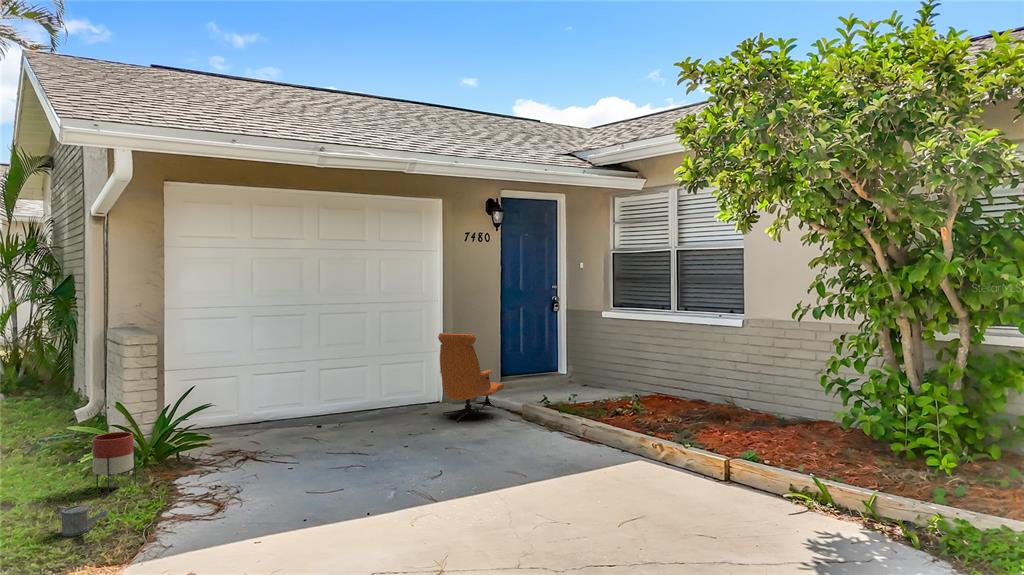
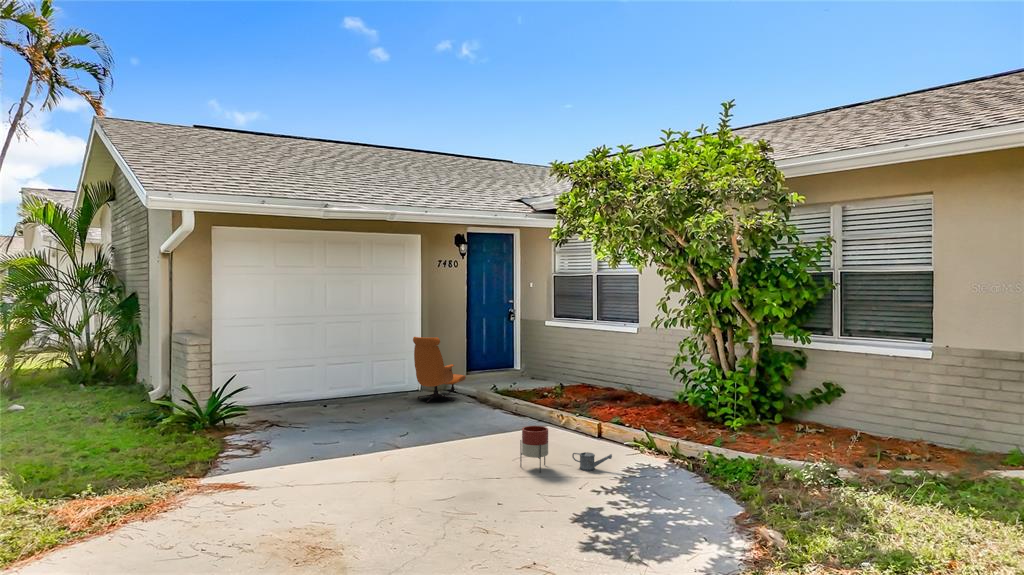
planter: present [92,432,136,495] -> present [520,426,548,472]
watering can: present [57,505,108,536] -> present [572,452,612,471]

